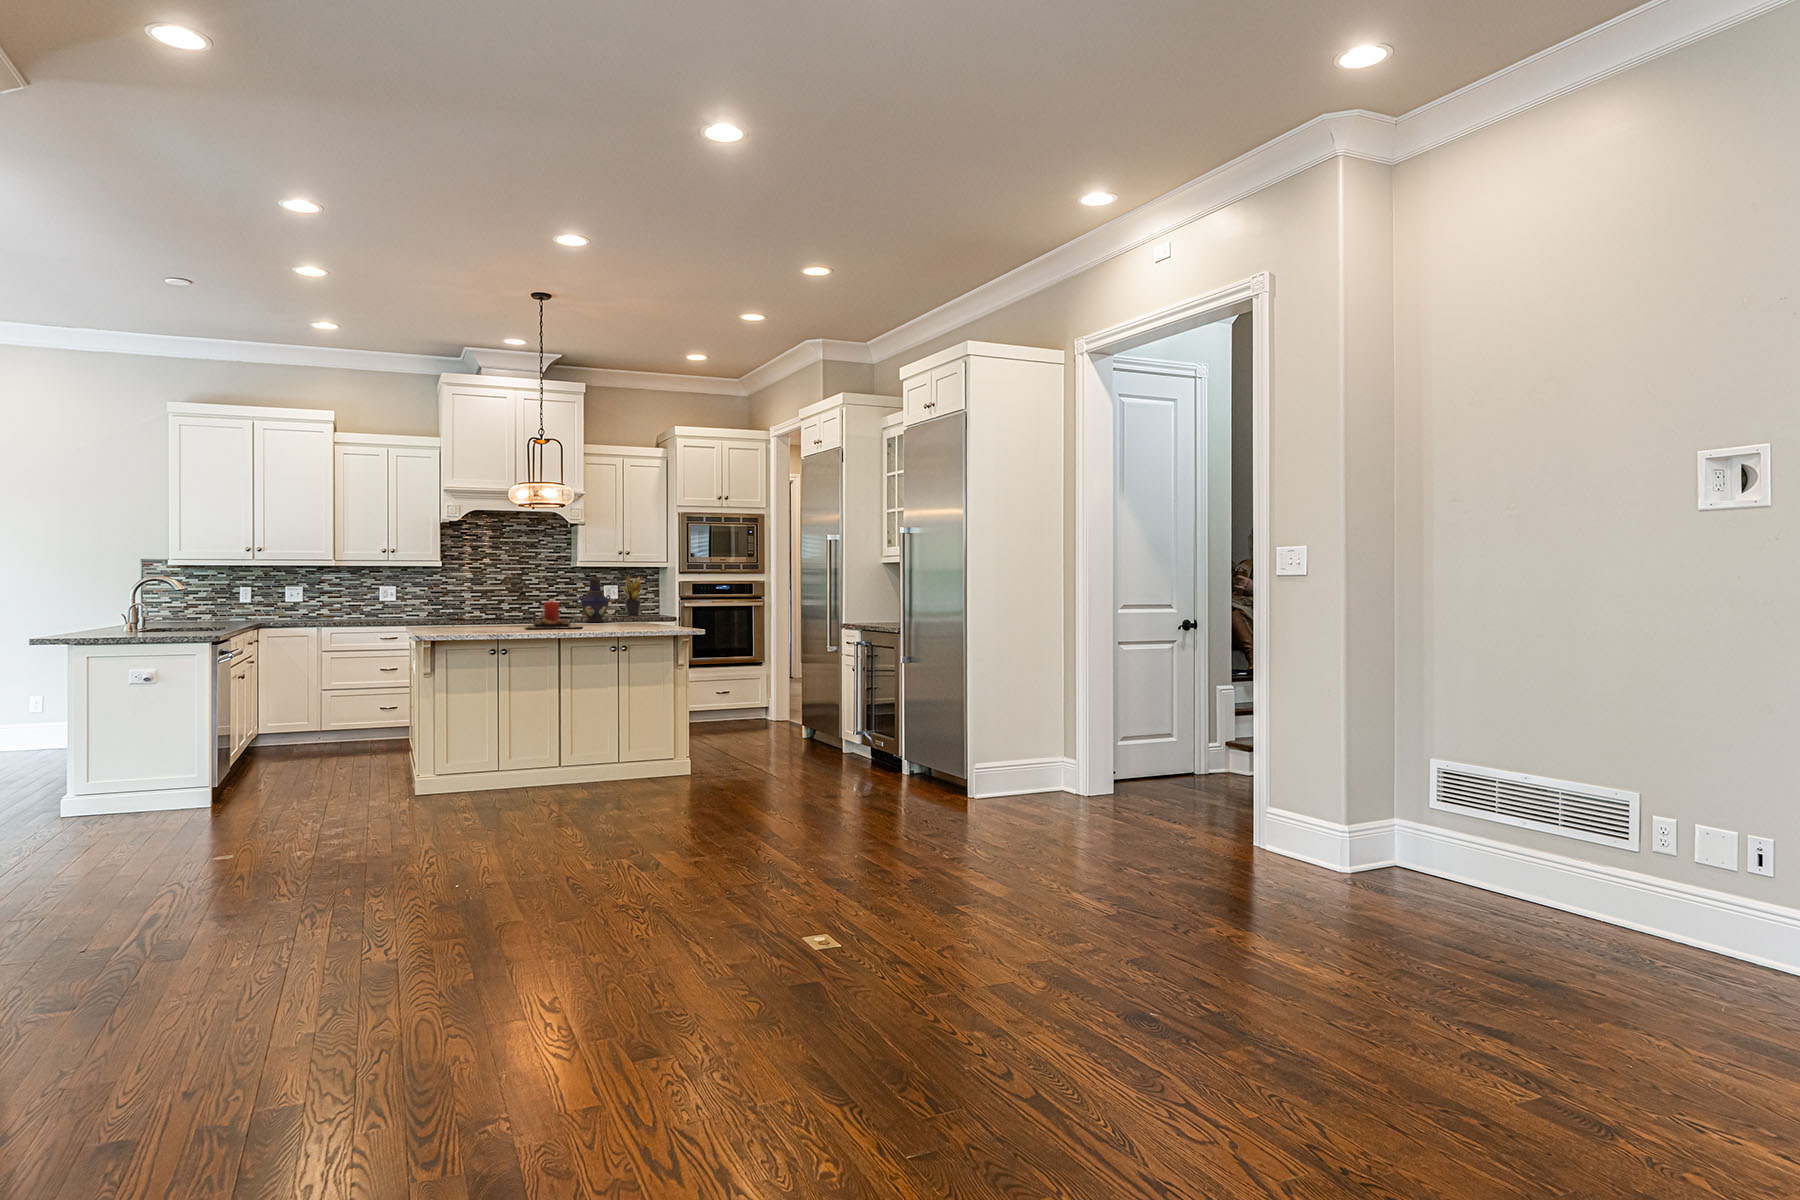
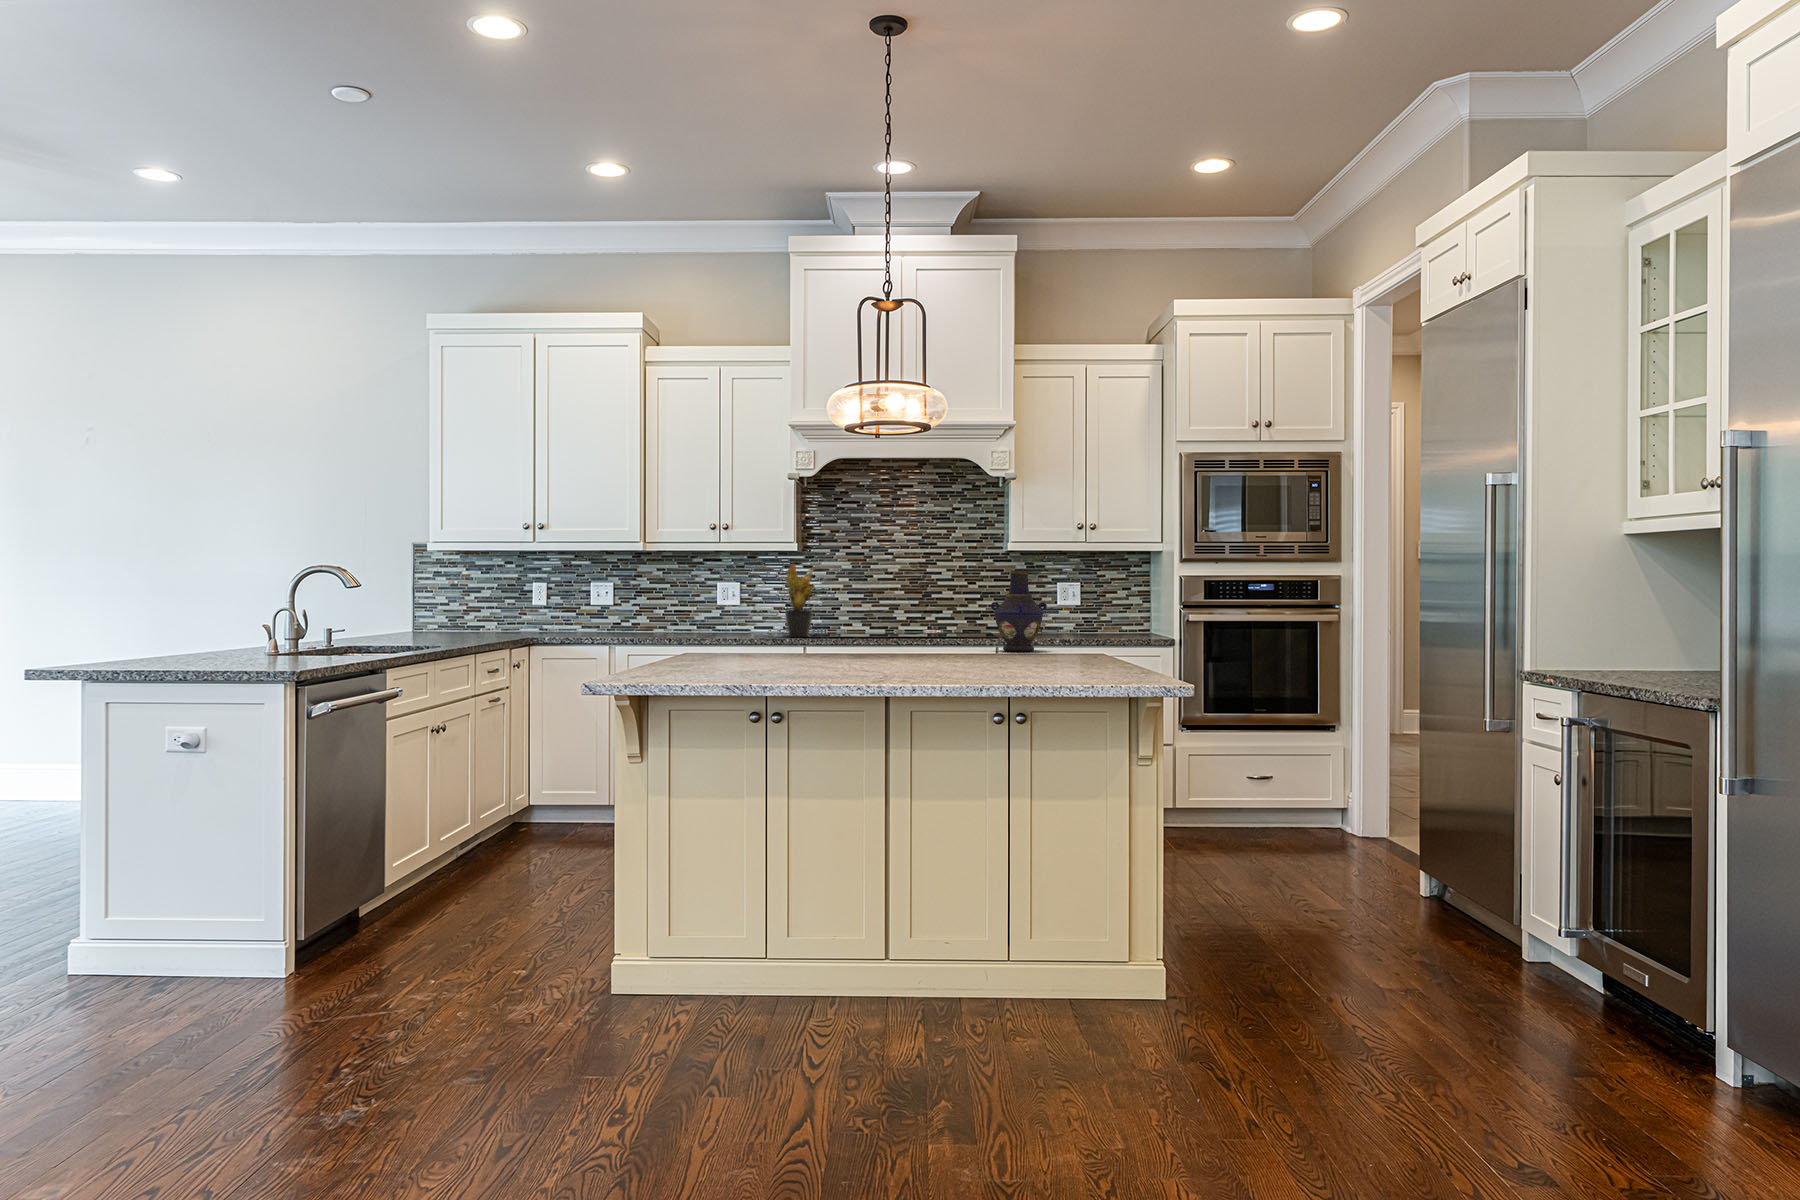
potted plant: present [623,575,645,615] -> present [780,564,815,637]
candle: present [525,601,581,629] -> none [863,614,979,670]

